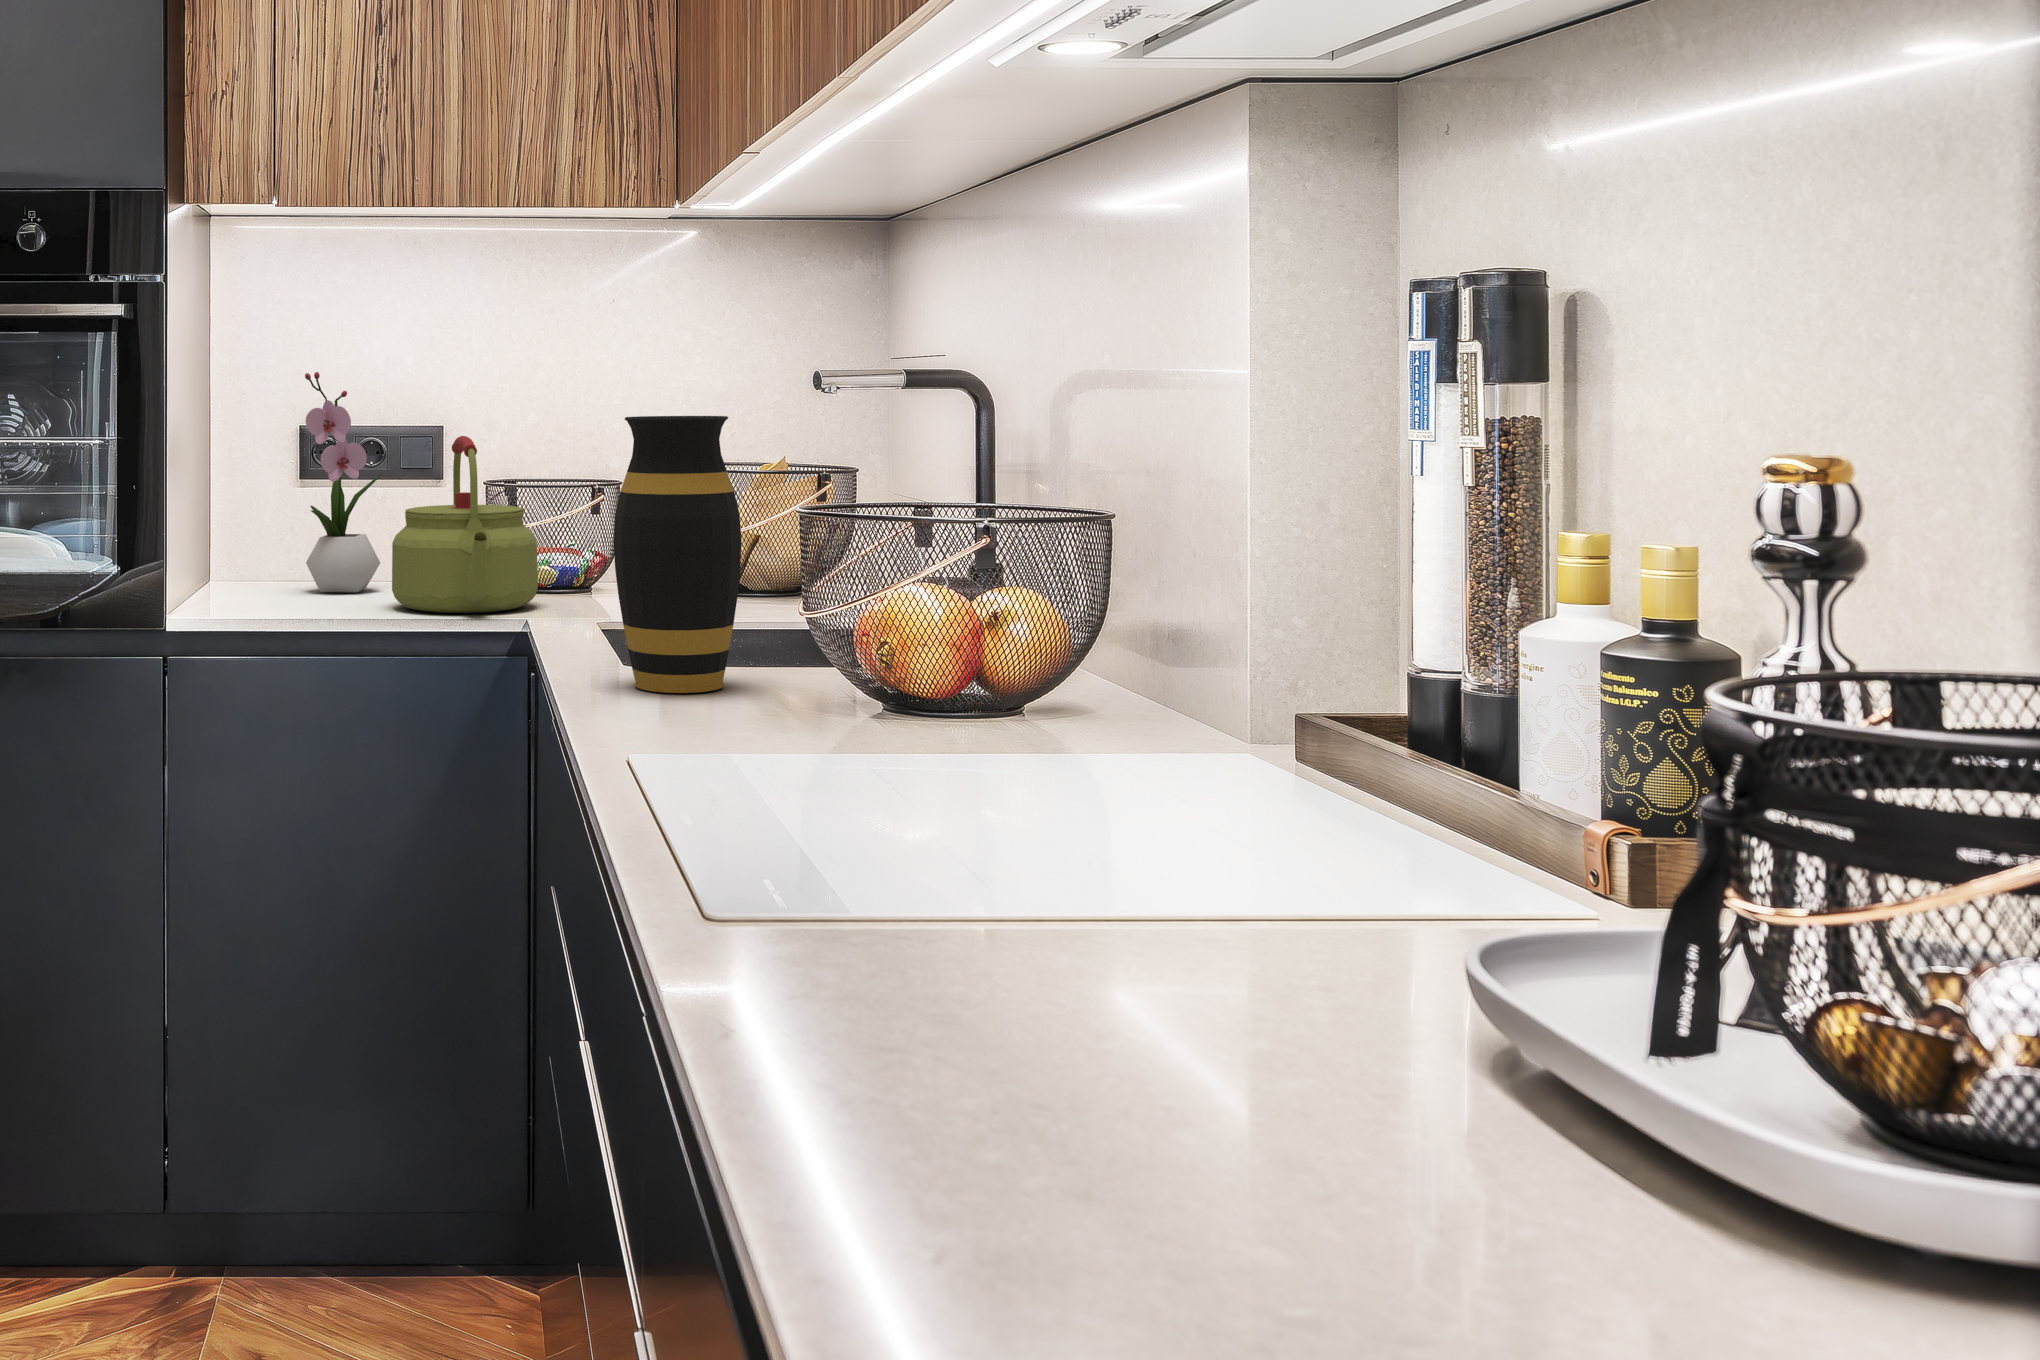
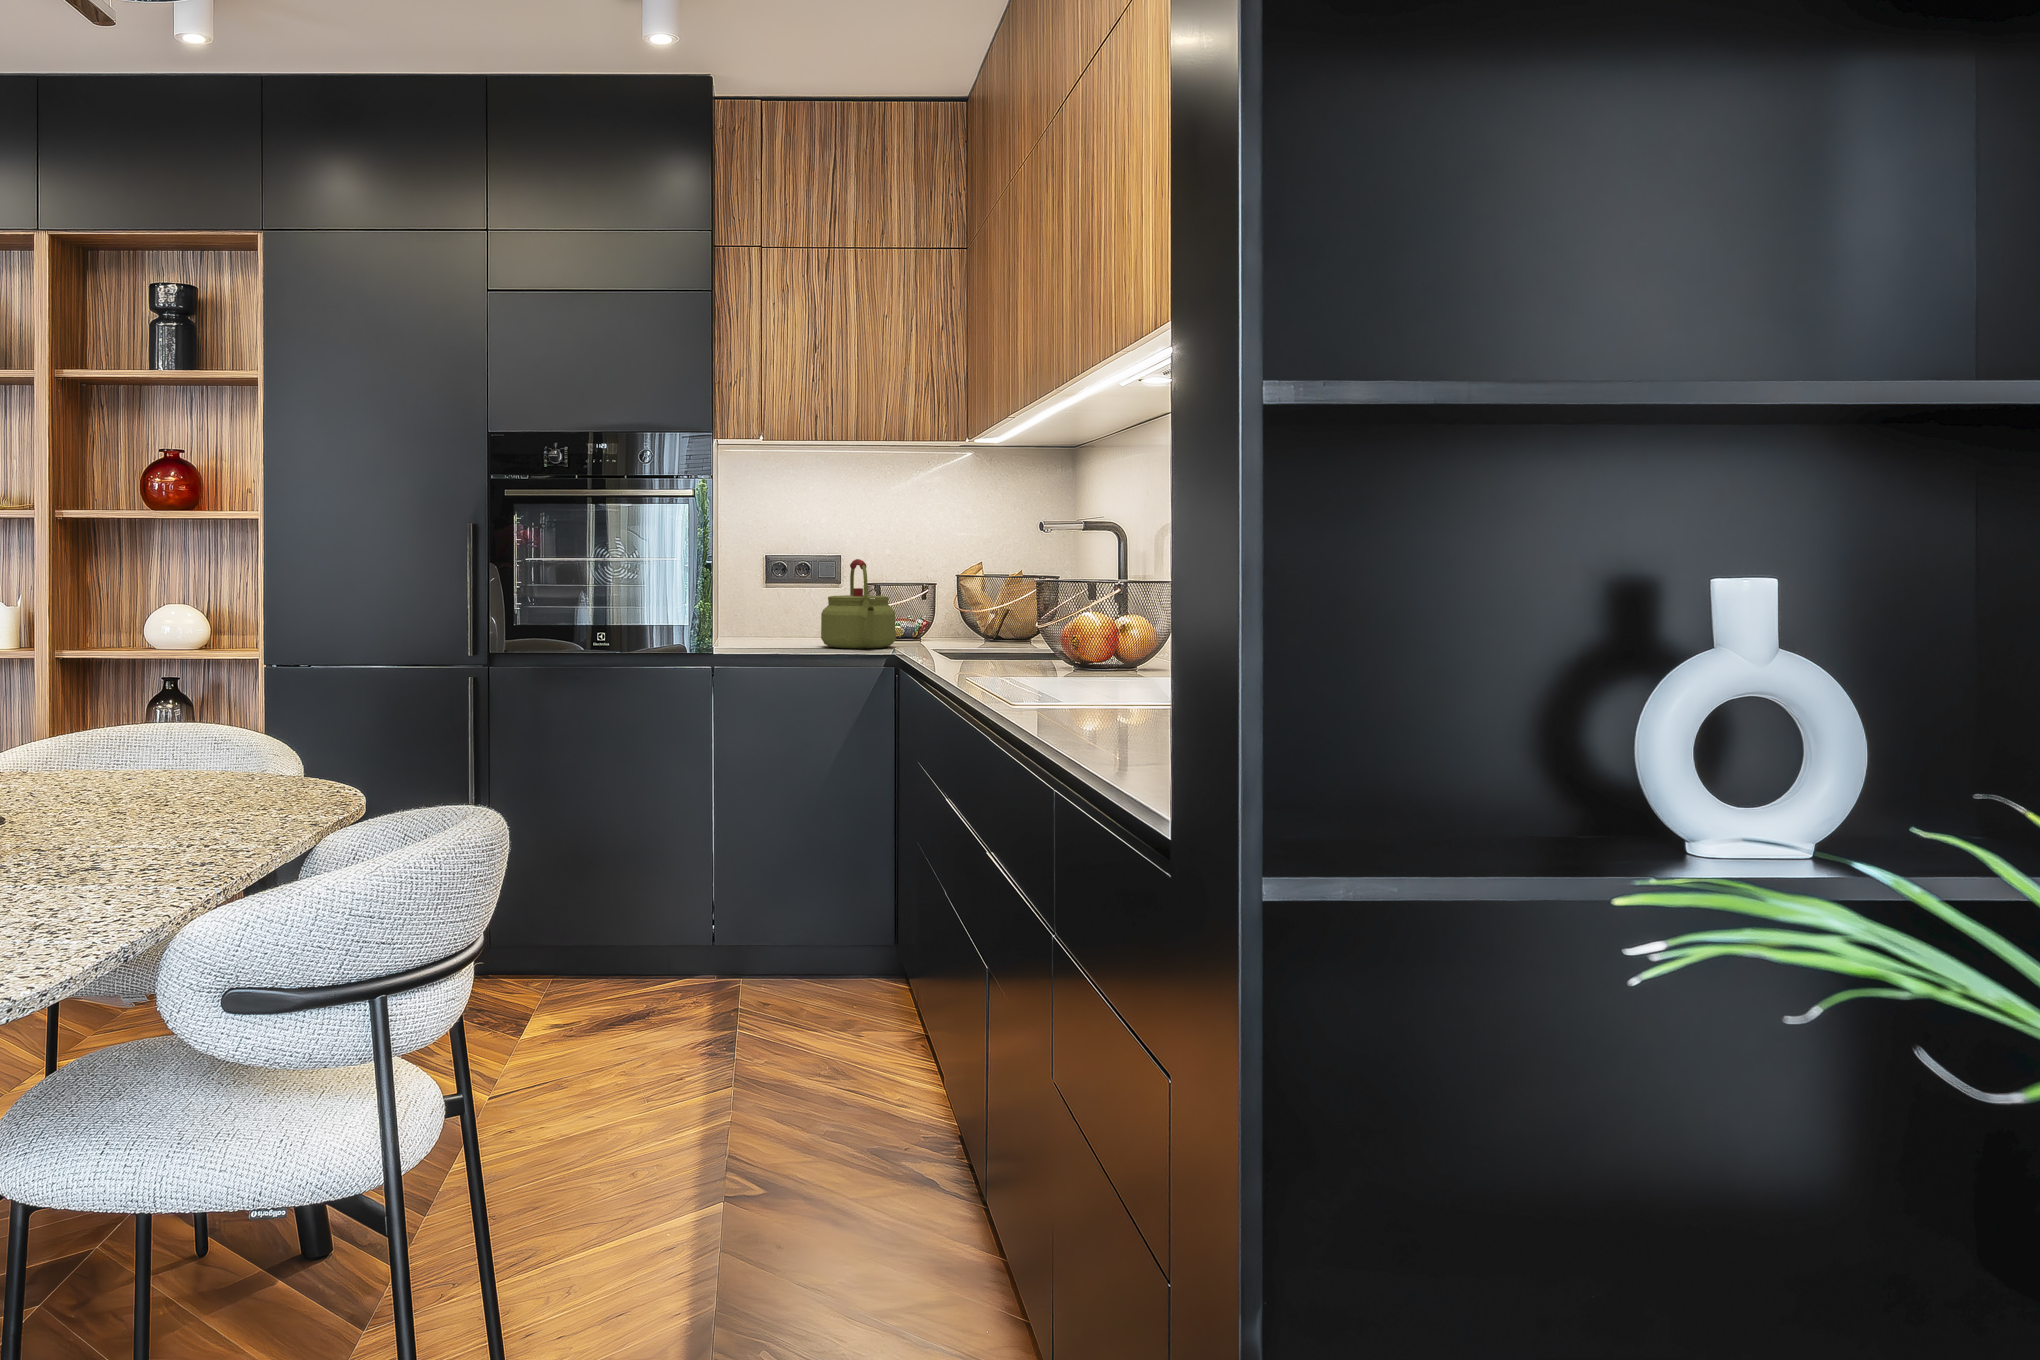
flower arrangement: present [305,372,381,592] -> none [769,527,808,642]
vase: present [614,416,742,693] -> none [952,544,1011,669]

